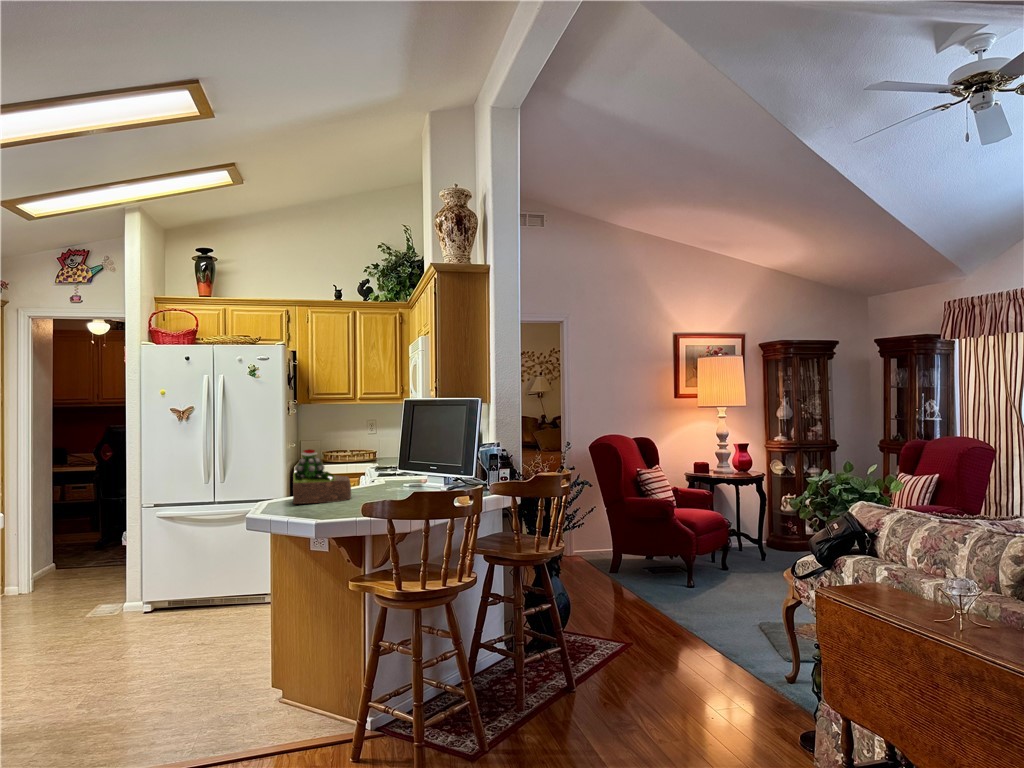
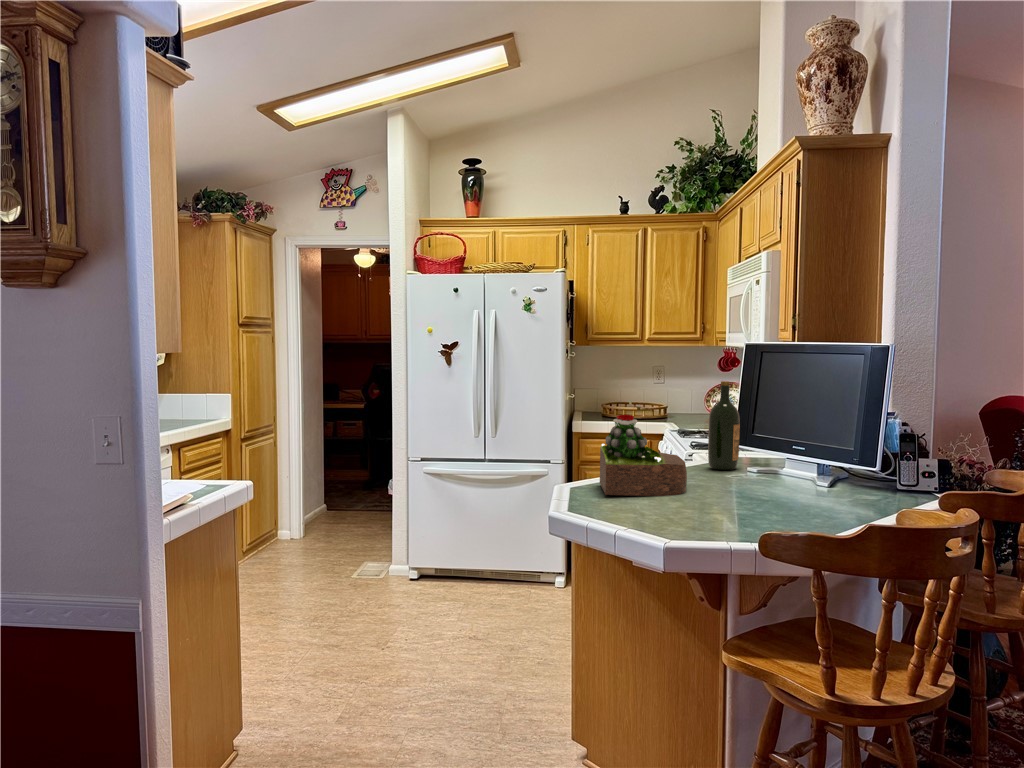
wine bottle: none [375,426,396,487] -> present [708,381,740,470]

